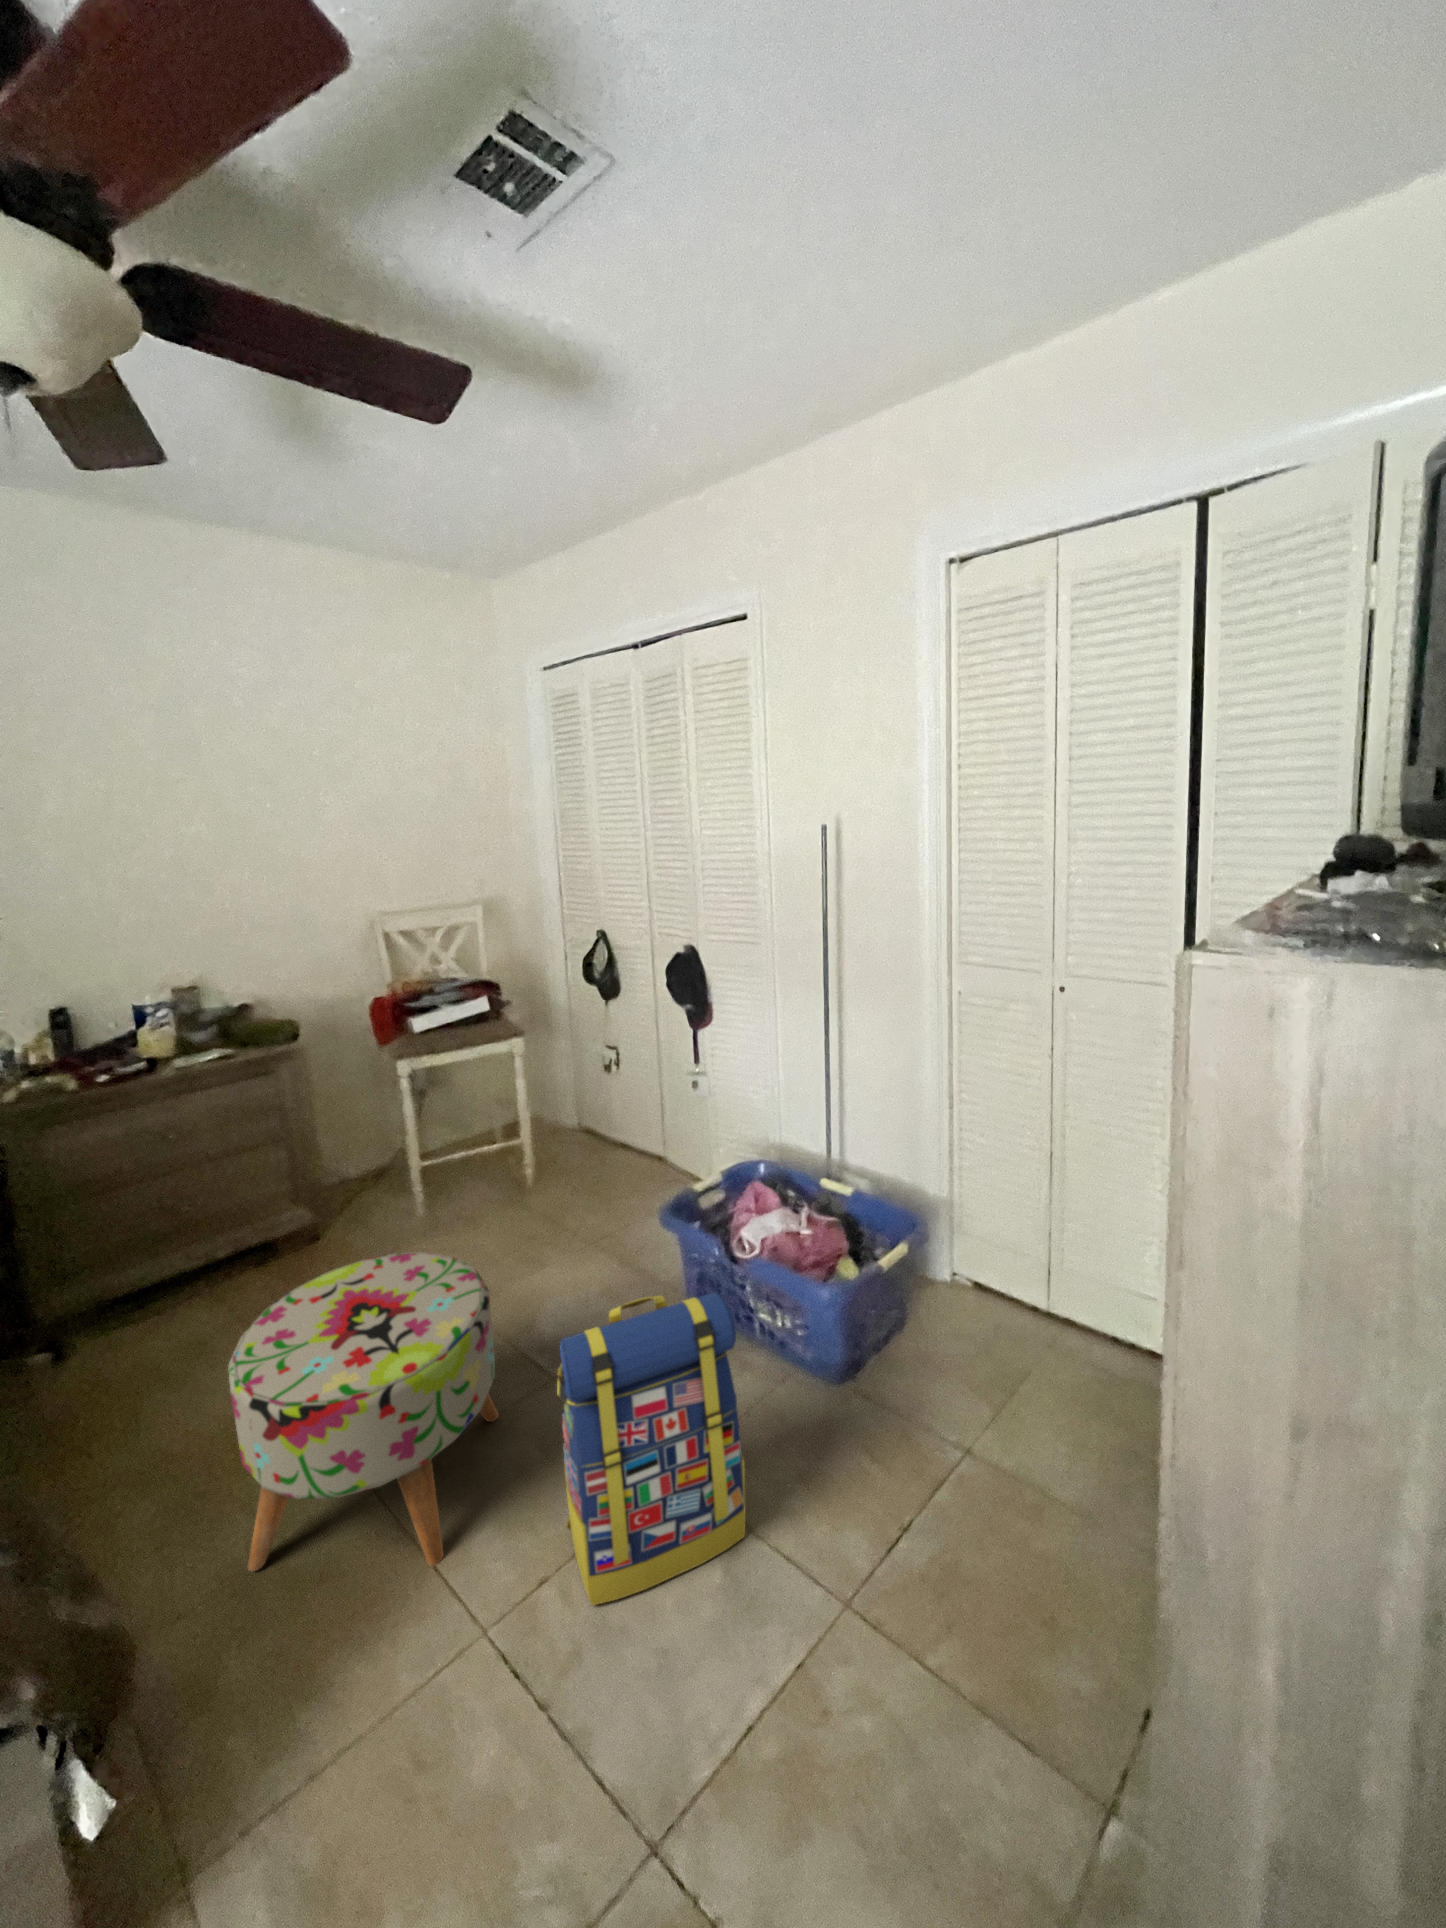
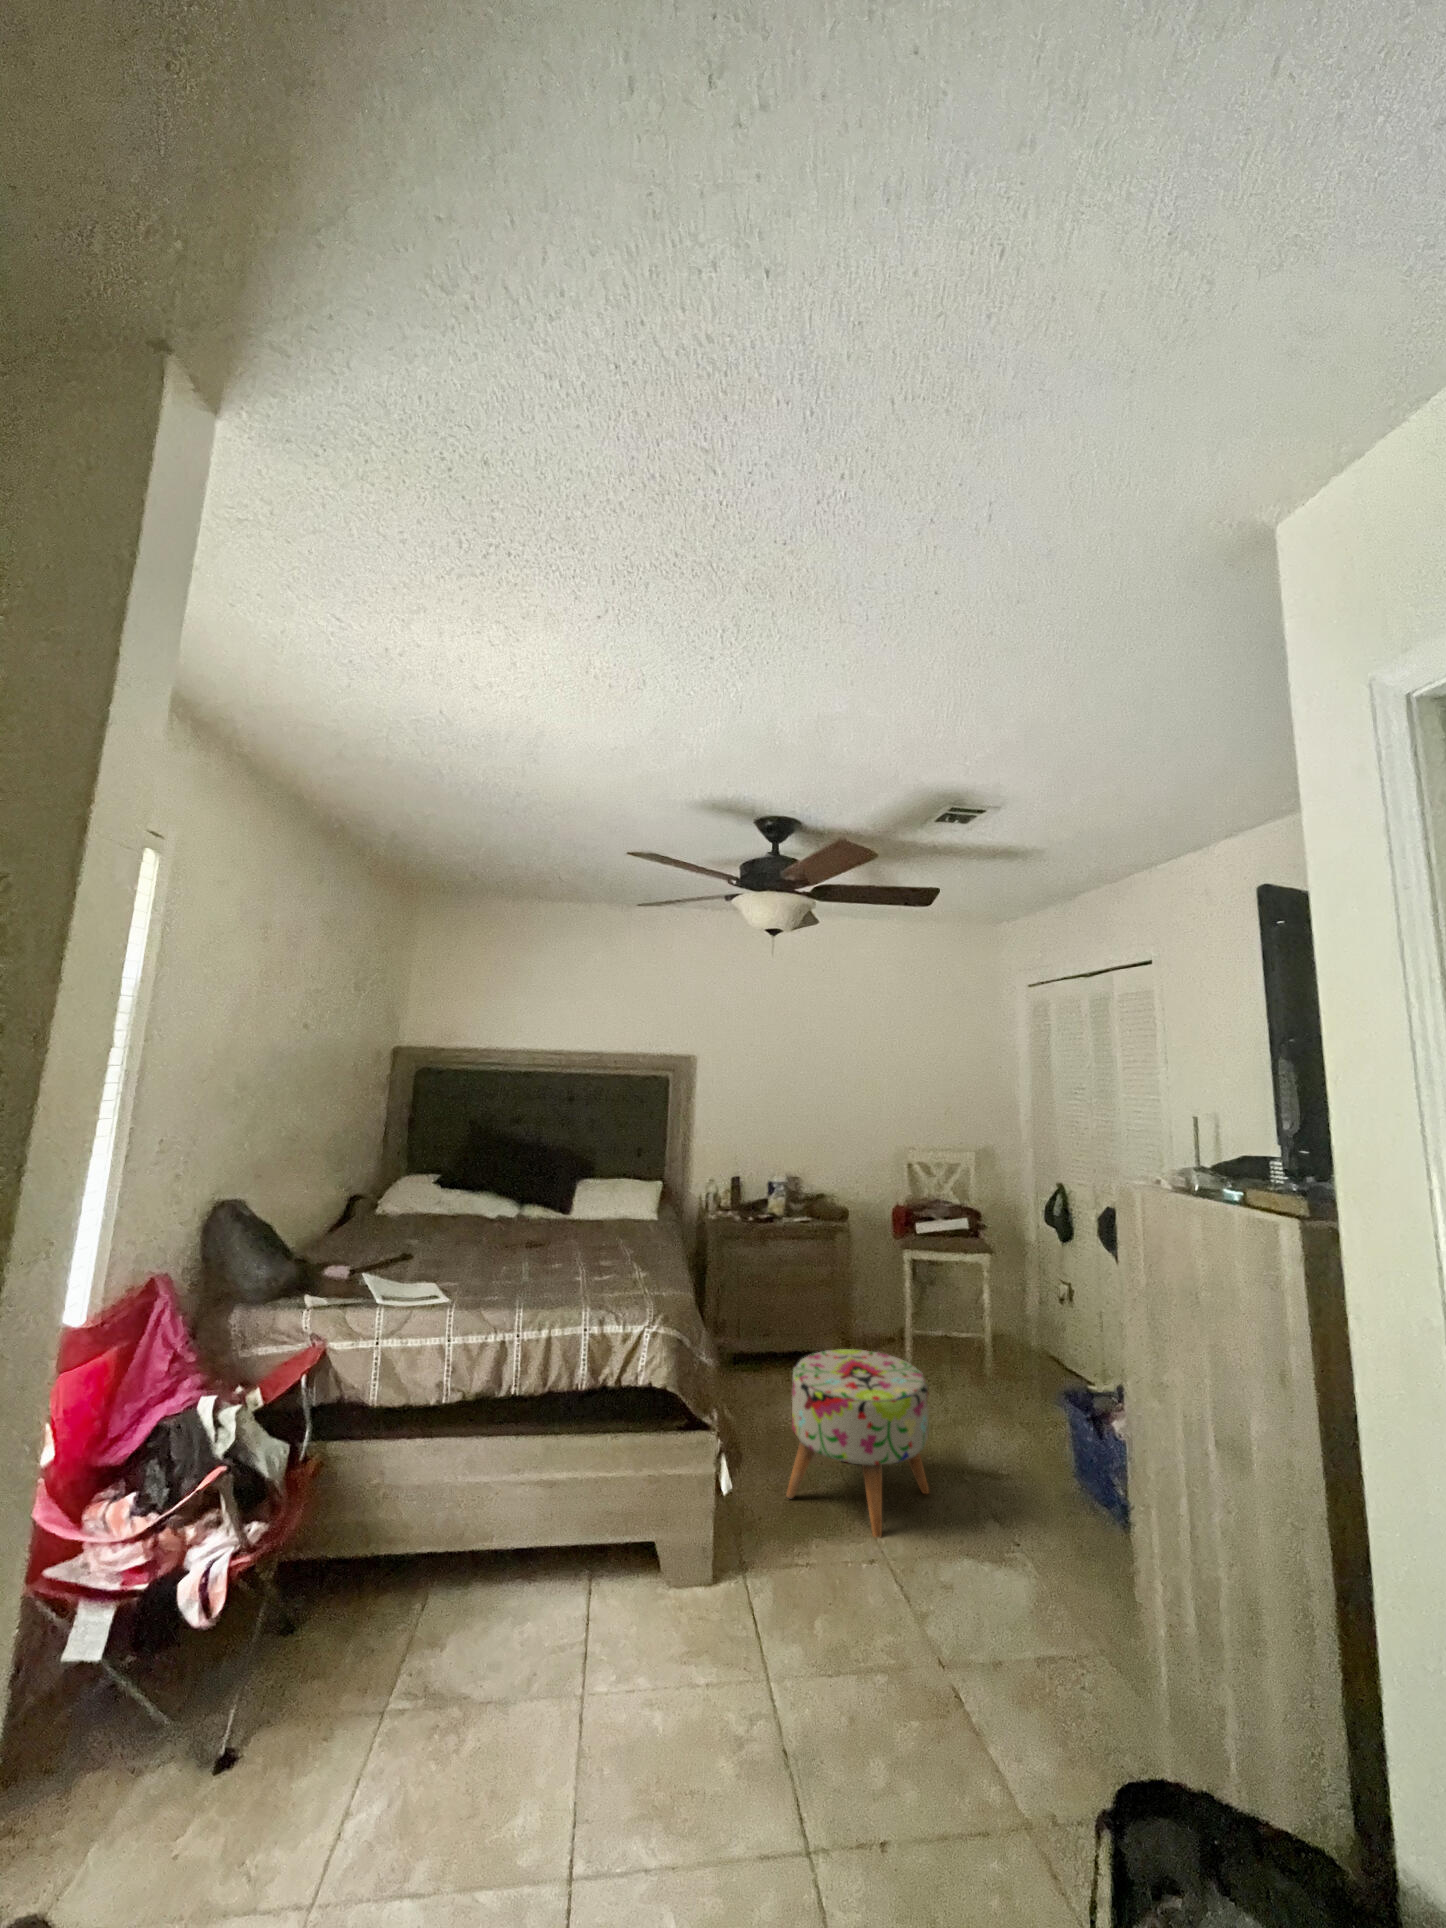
backpack: present [557,1293,745,1605] -> none [952,1402,1071,1615]

